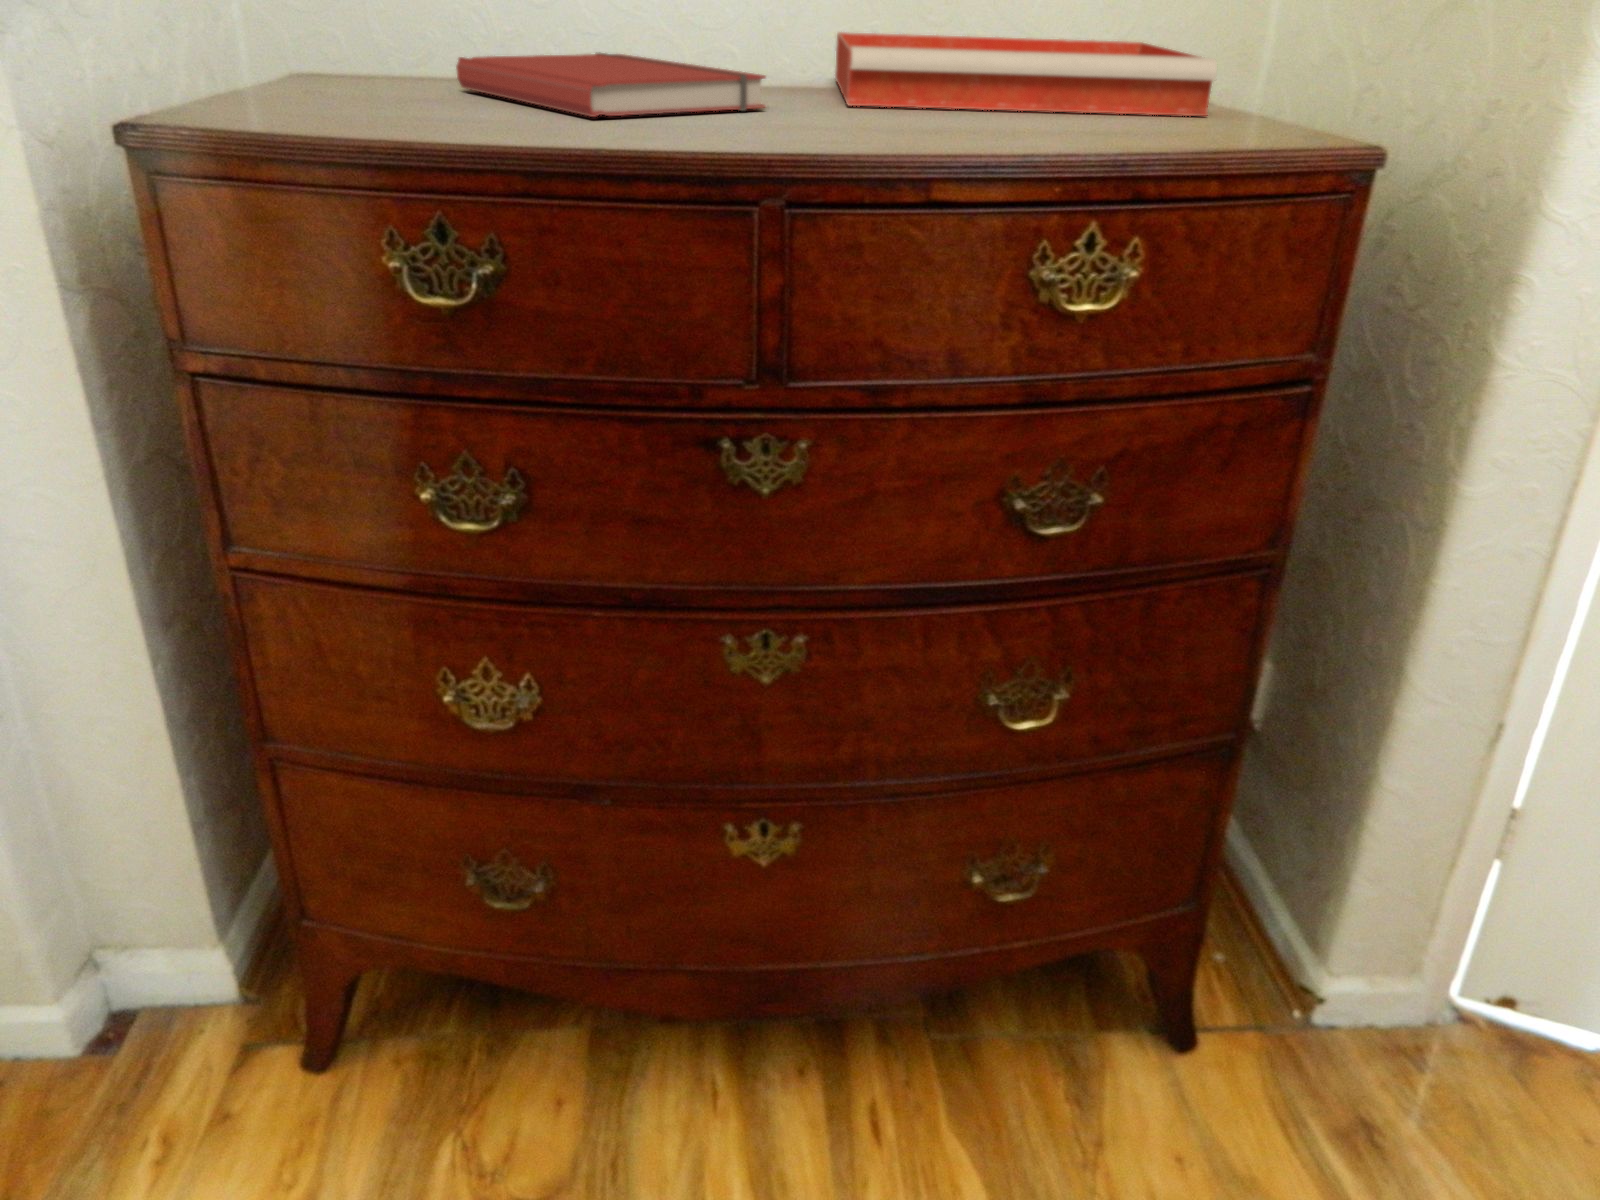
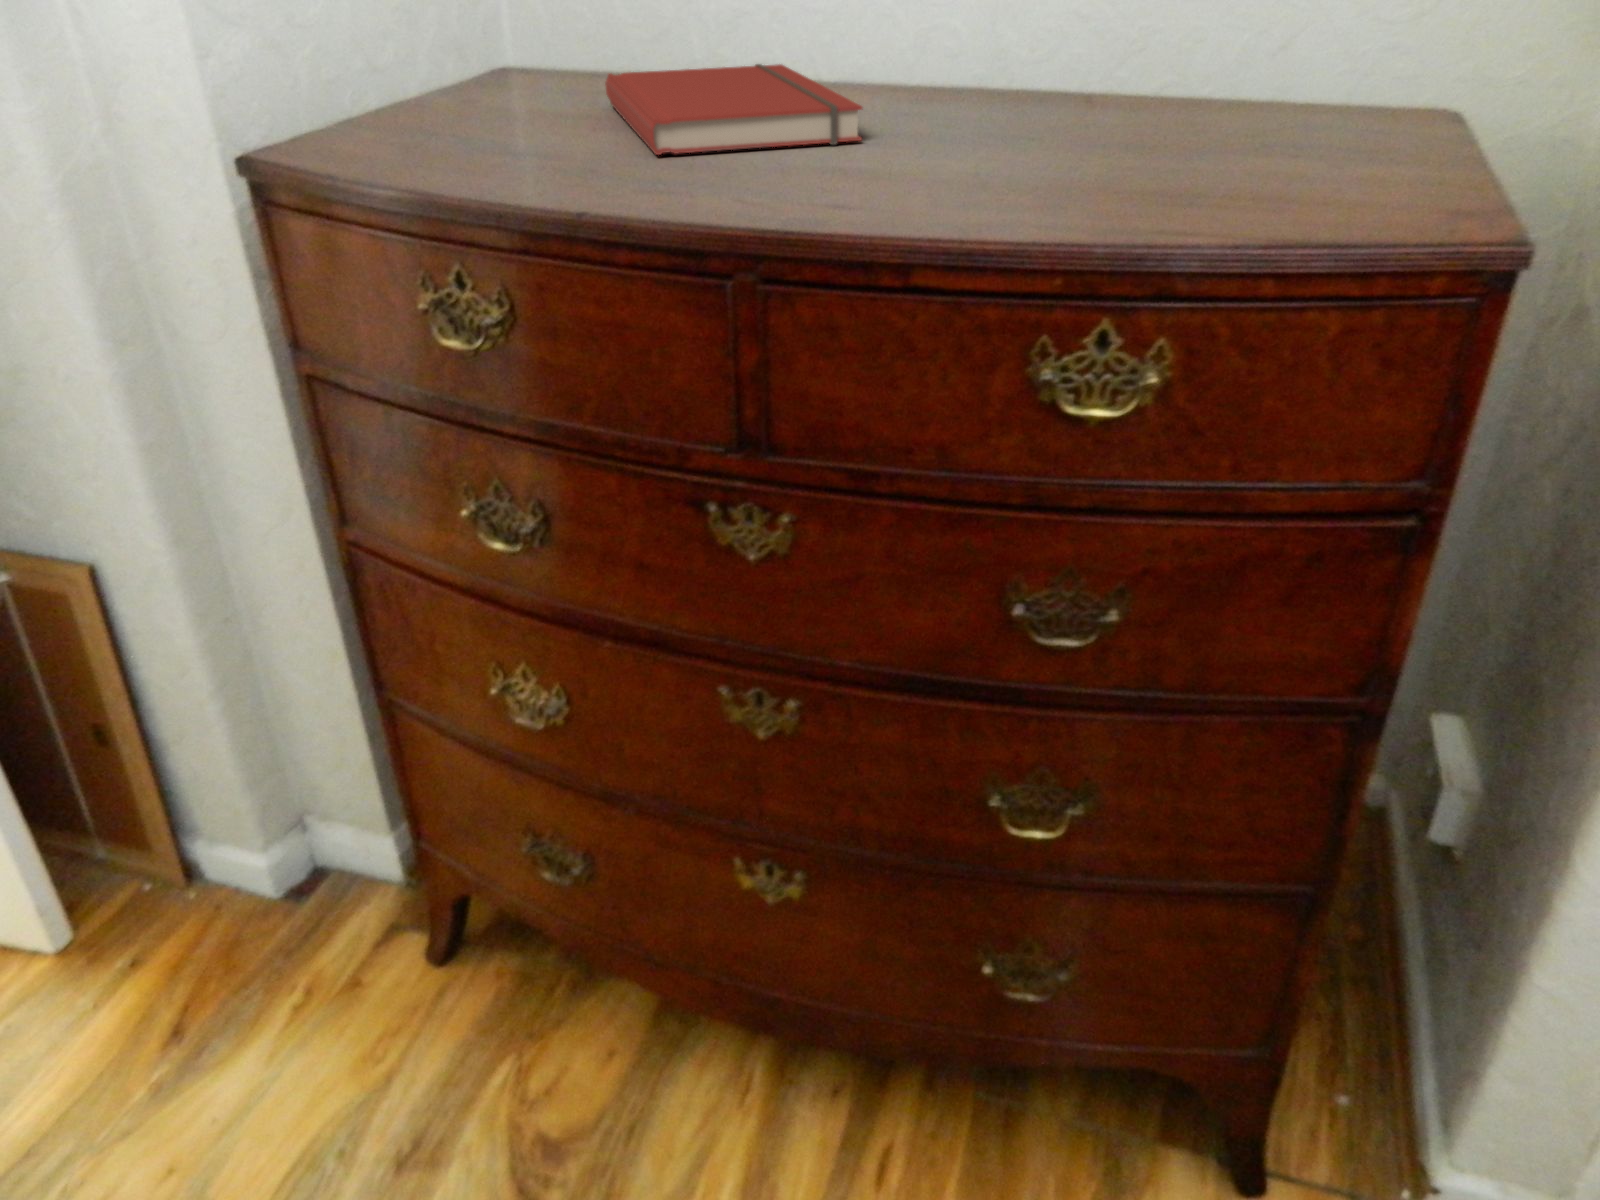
tray: present [835,32,1217,116] -> none [964,35,1412,163]

